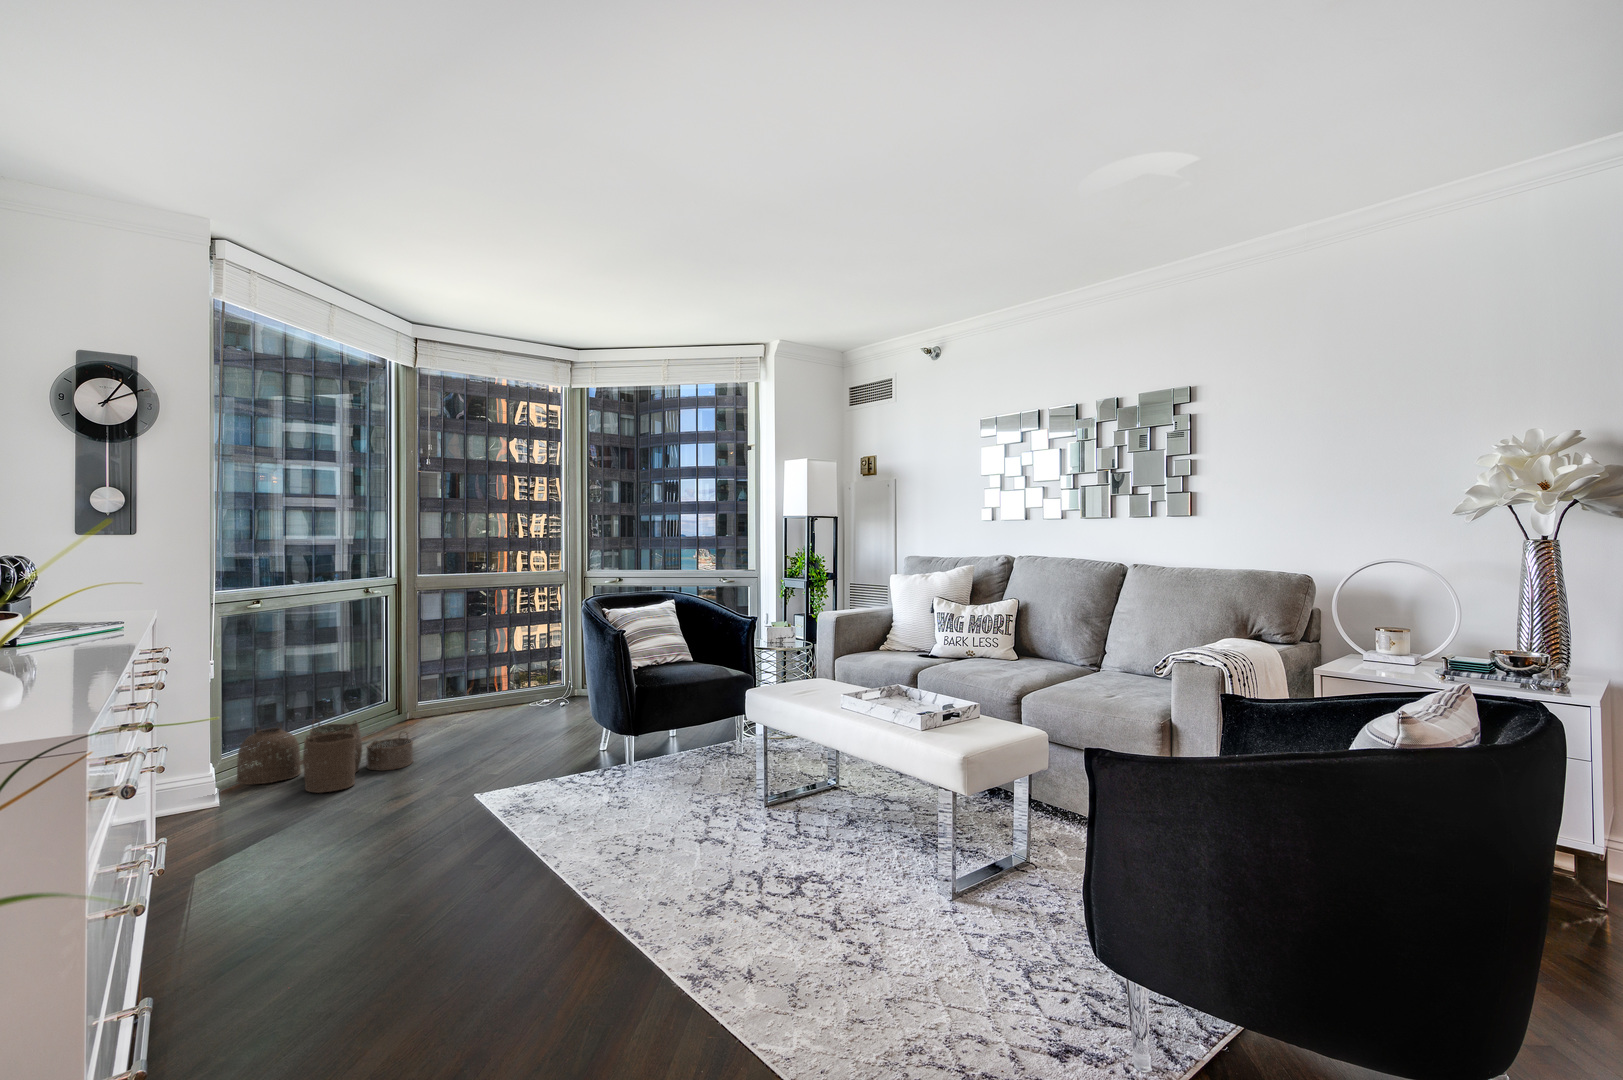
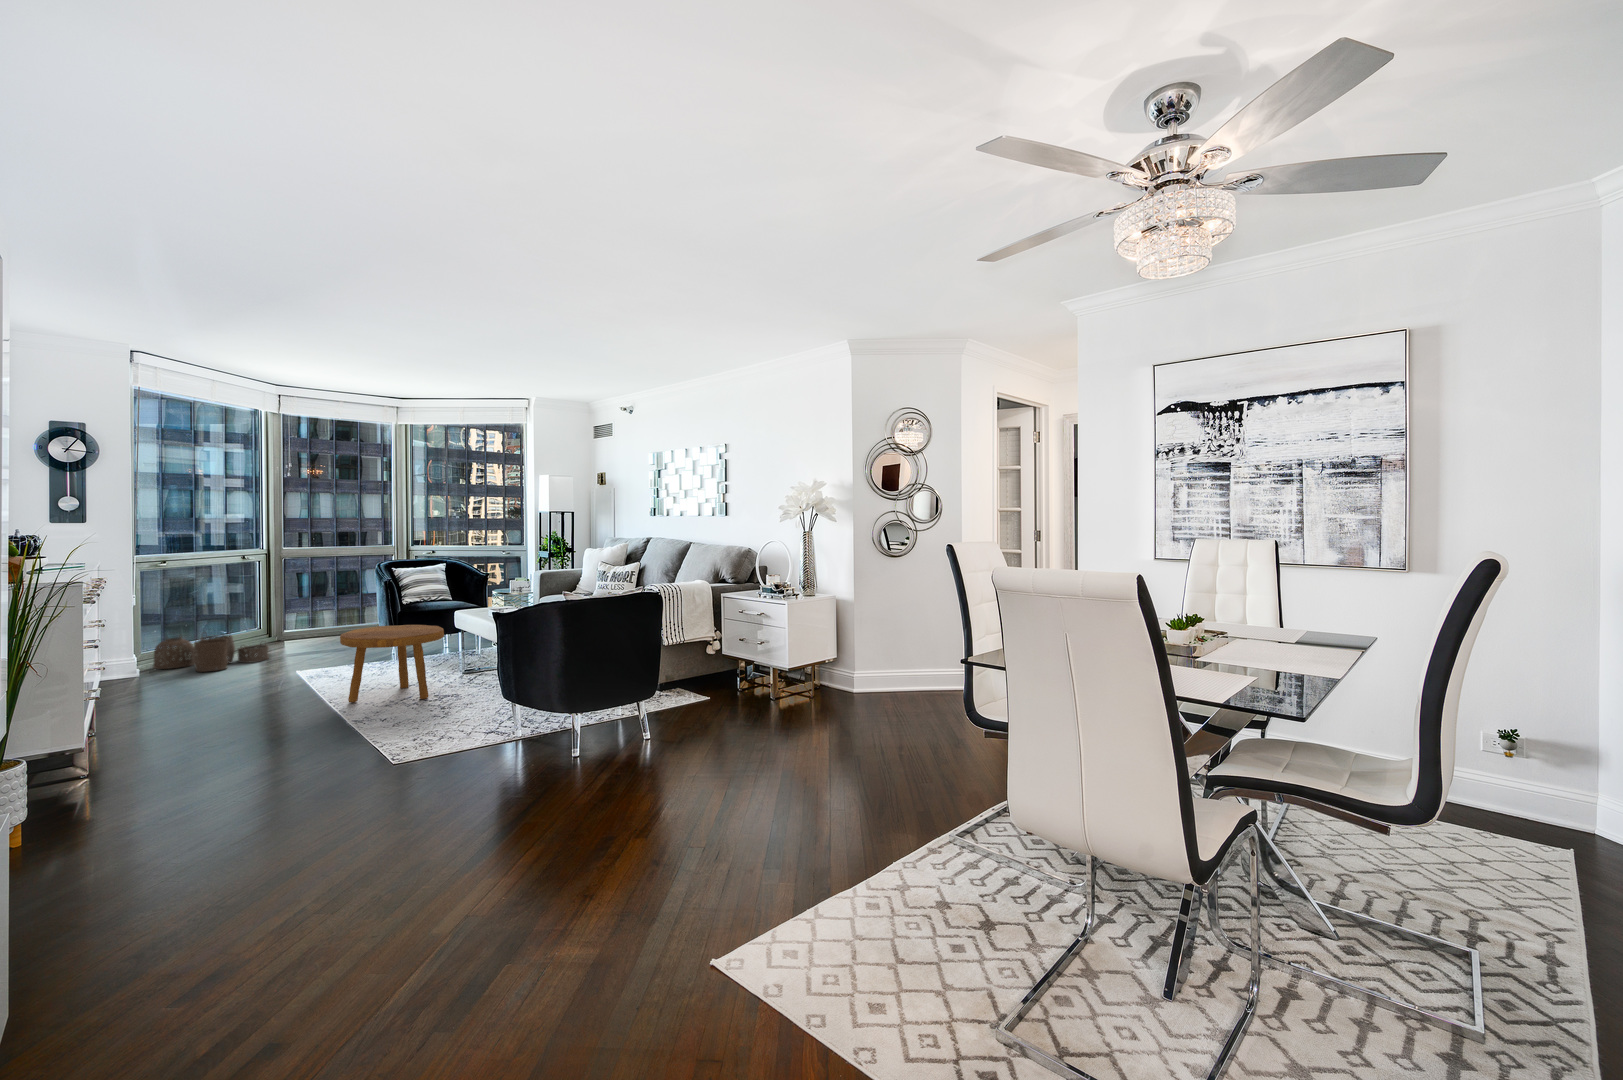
footstool: none [597,720,779,888] -> present [340,625,444,702]

